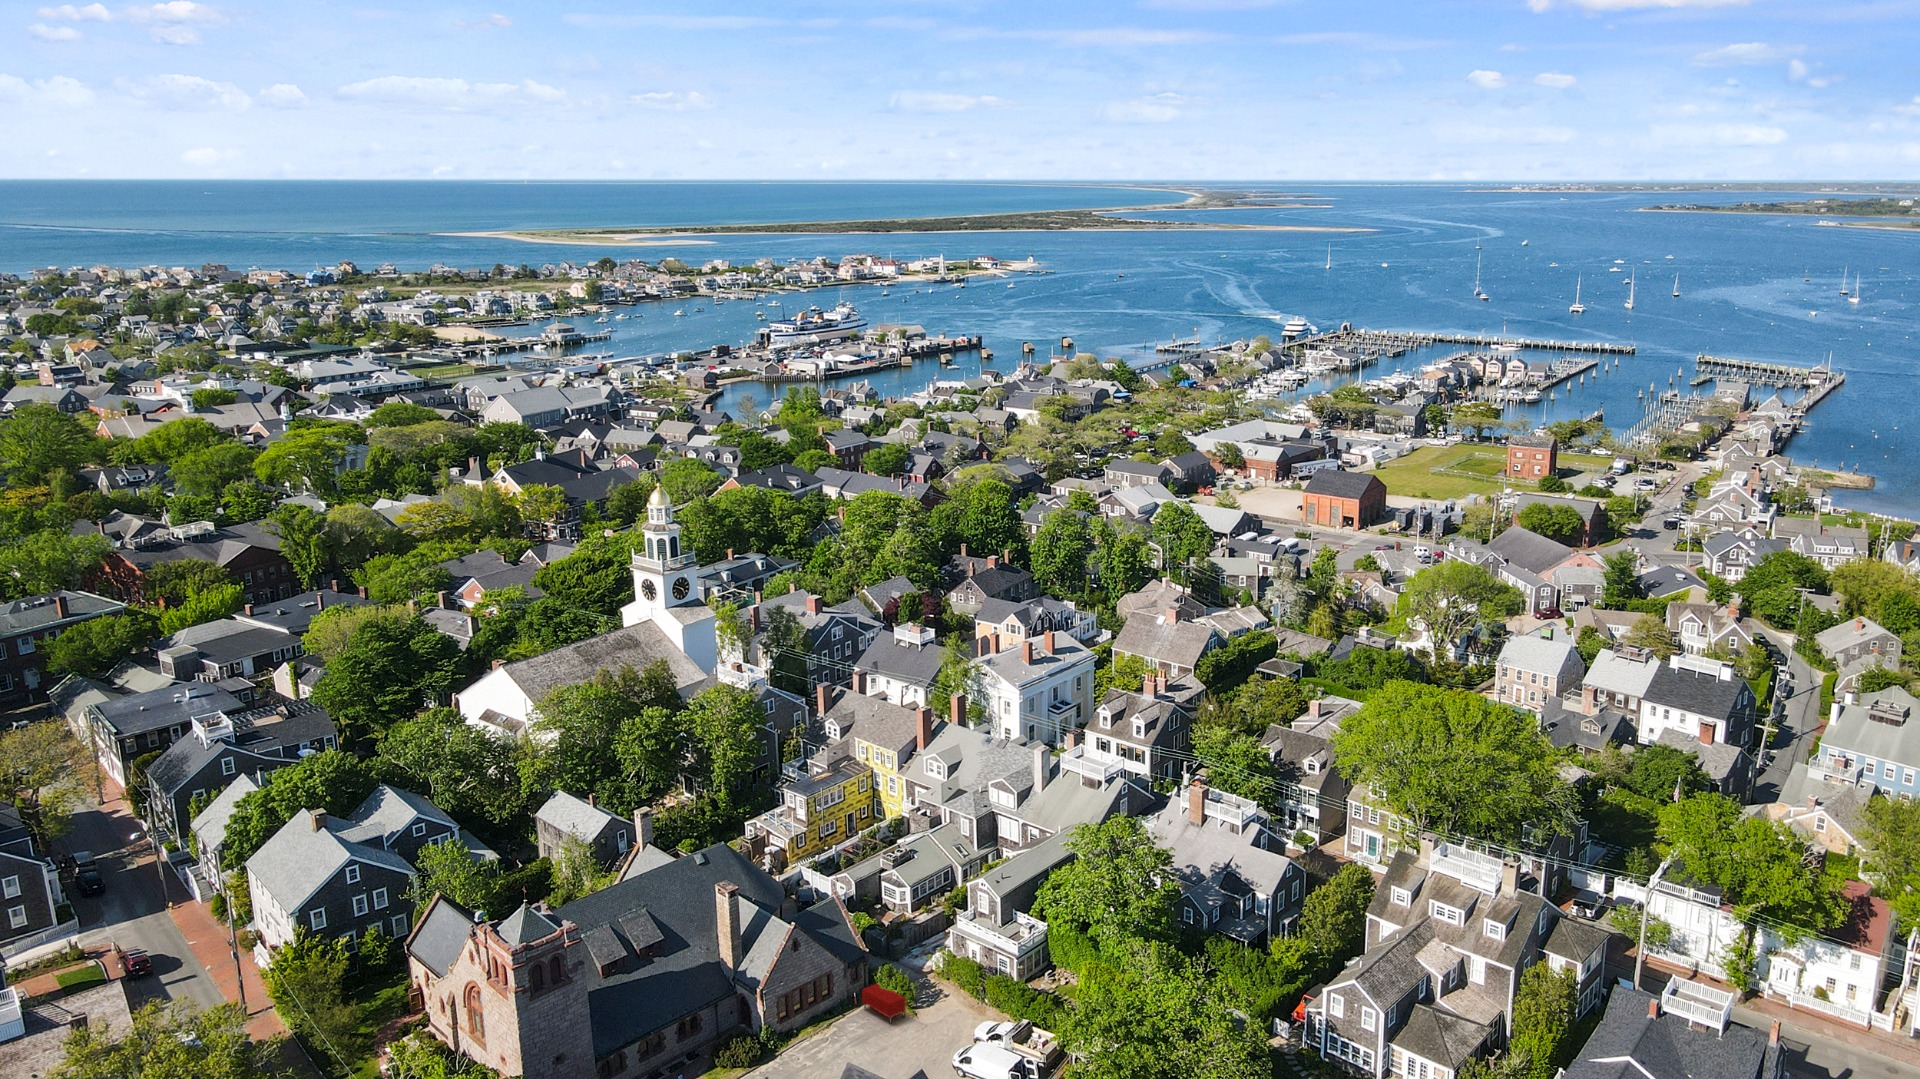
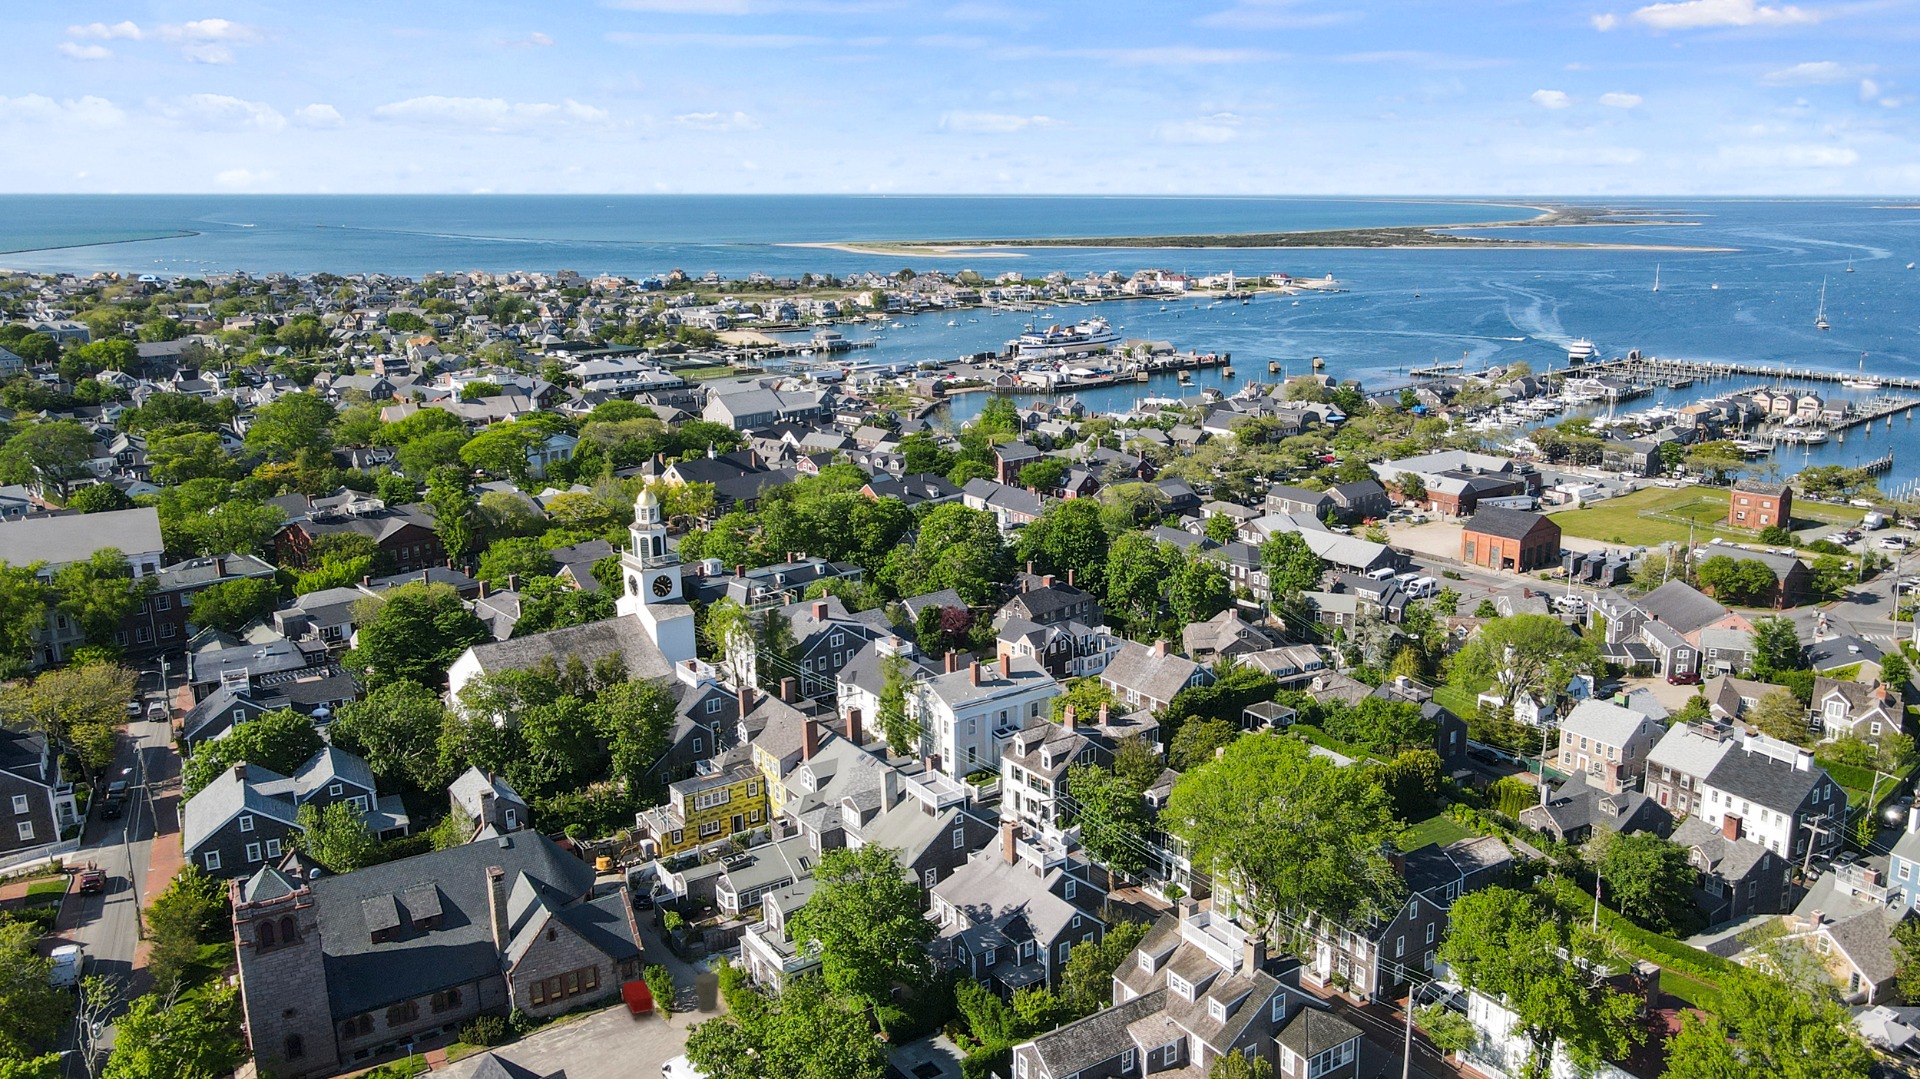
trash can: none [943,965,967,1007] -> present [695,973,719,1013]

